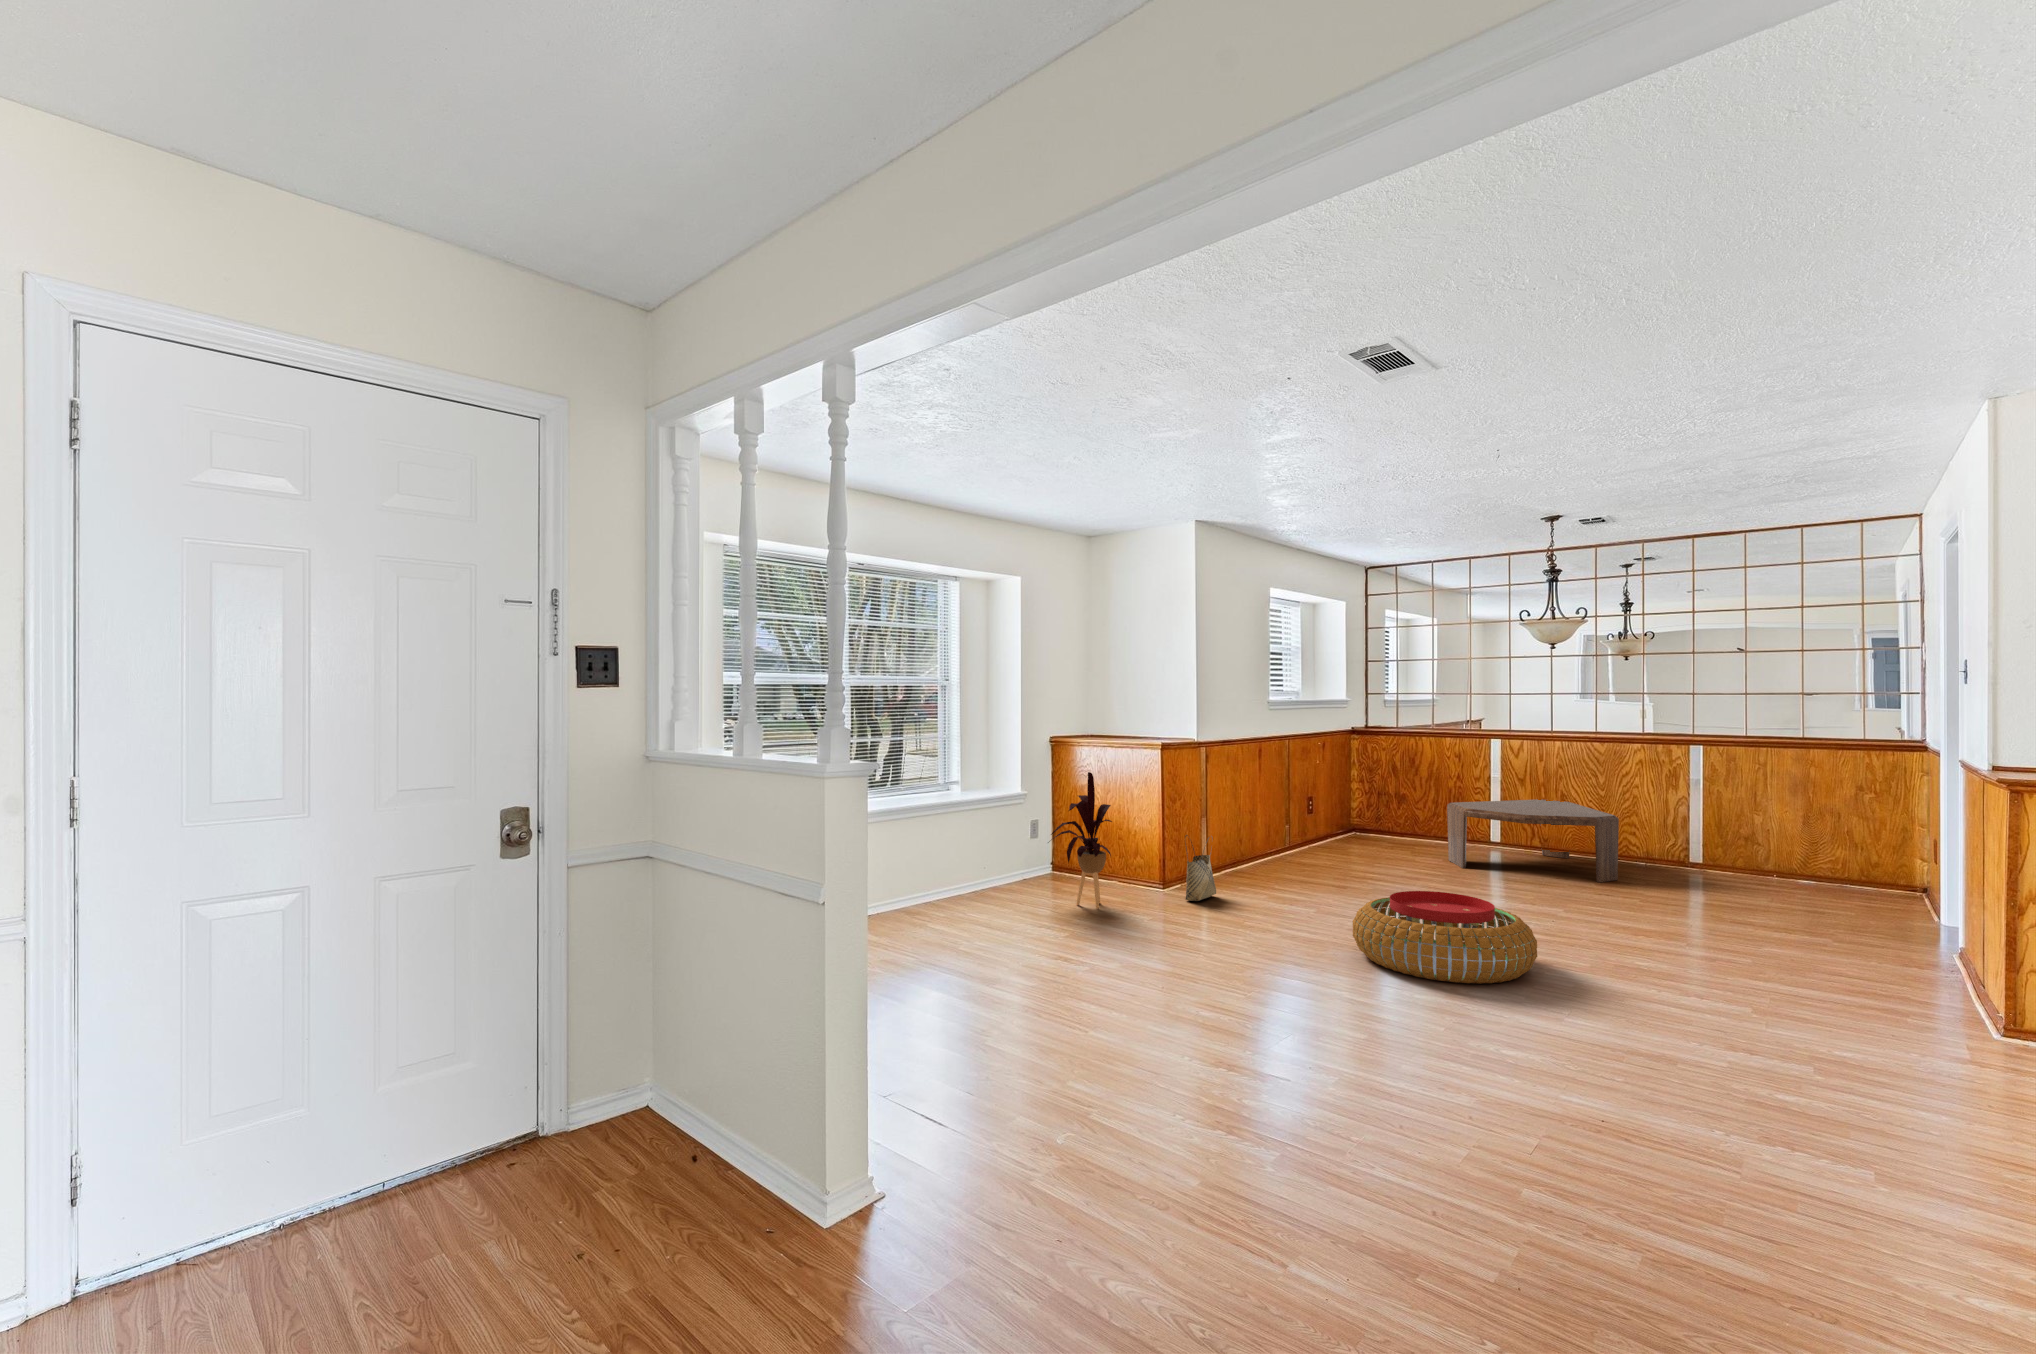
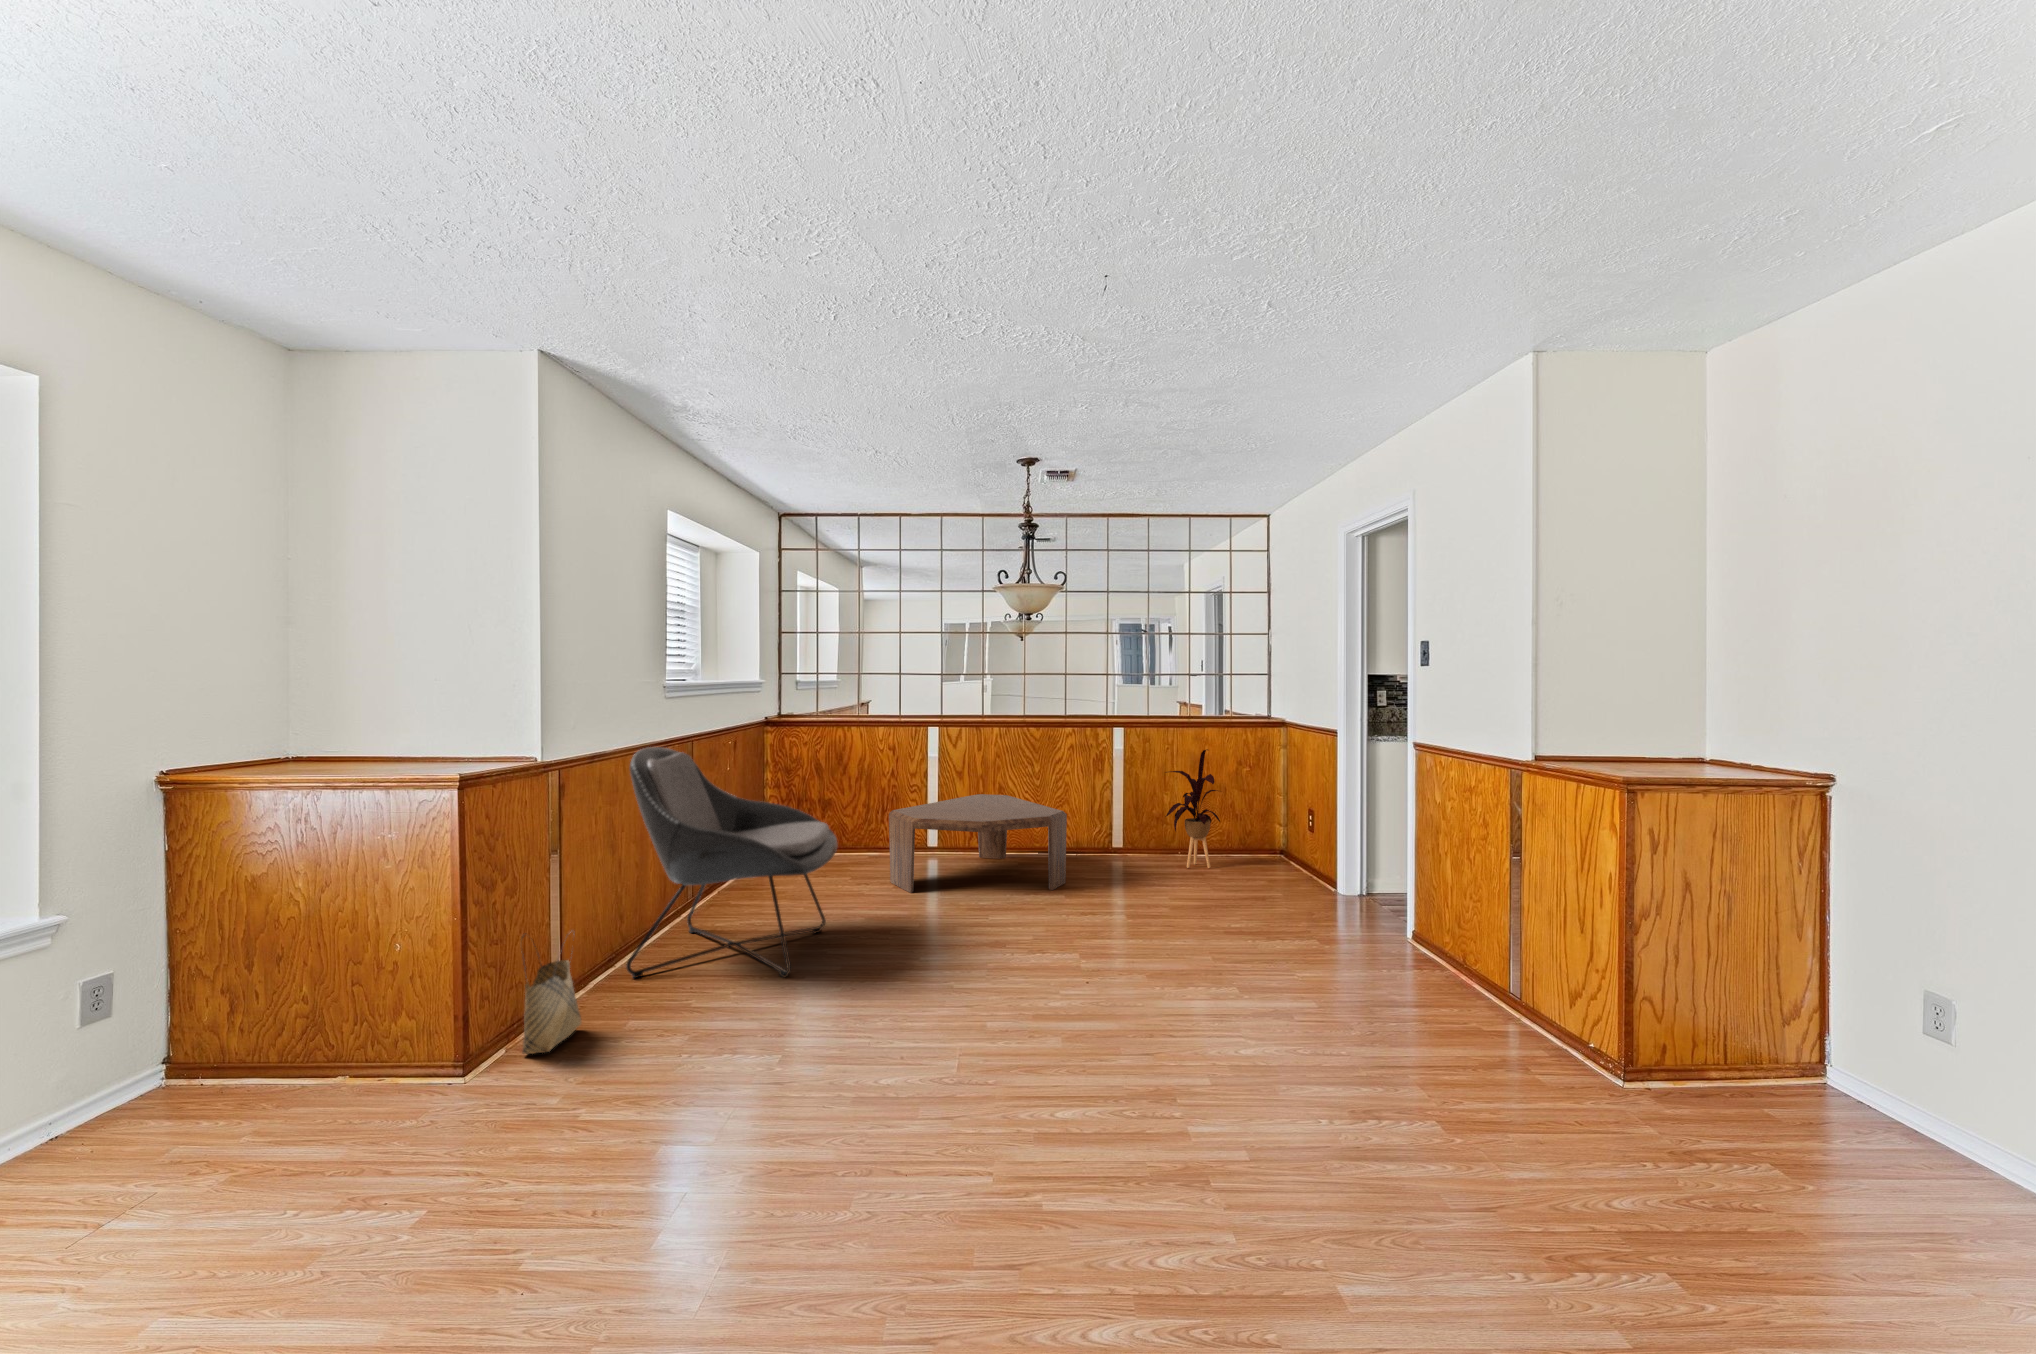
lounge chair: none [1243,738,1391,895] -> present [626,747,837,978]
house plant: present [1048,772,1112,908] -> present [1165,749,1220,868]
pouf: present [1353,891,1537,984] -> none [833,983,1095,1159]

